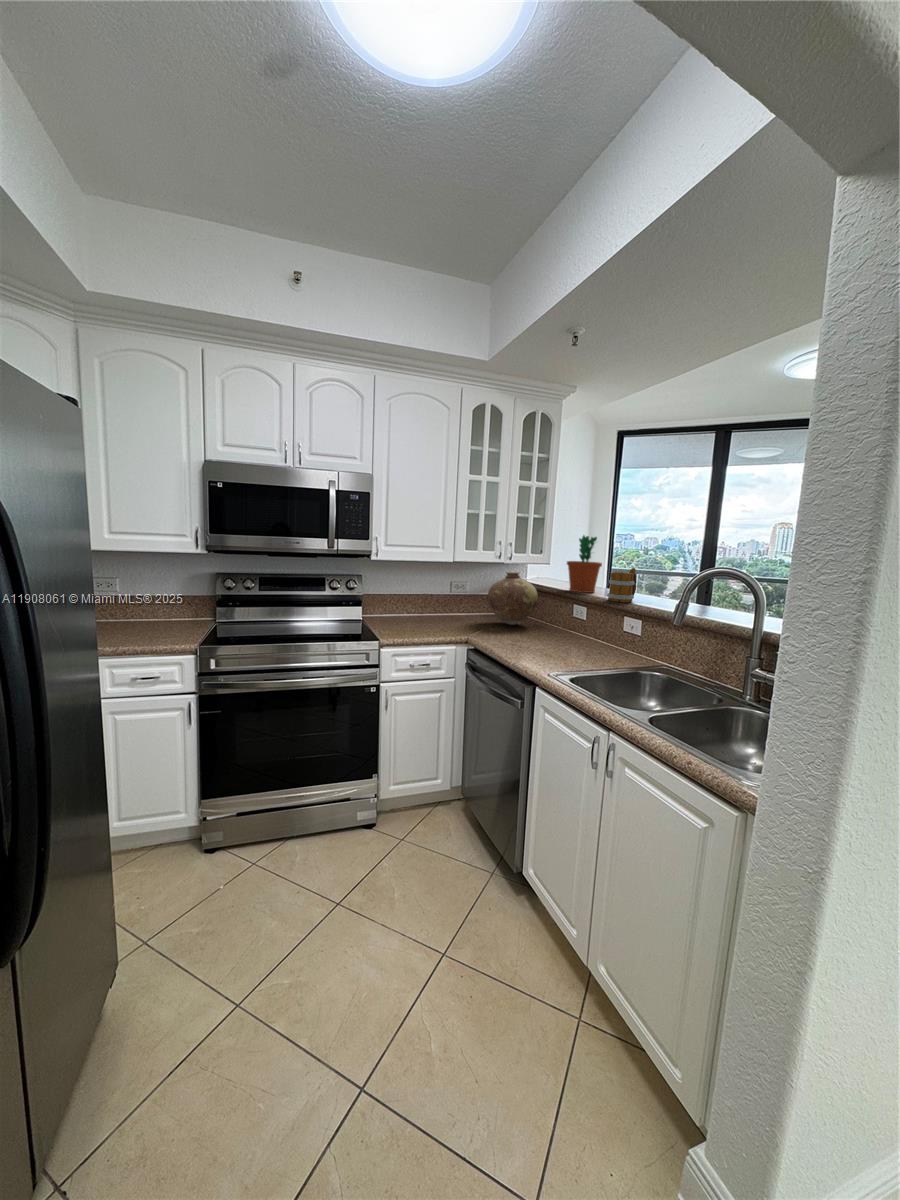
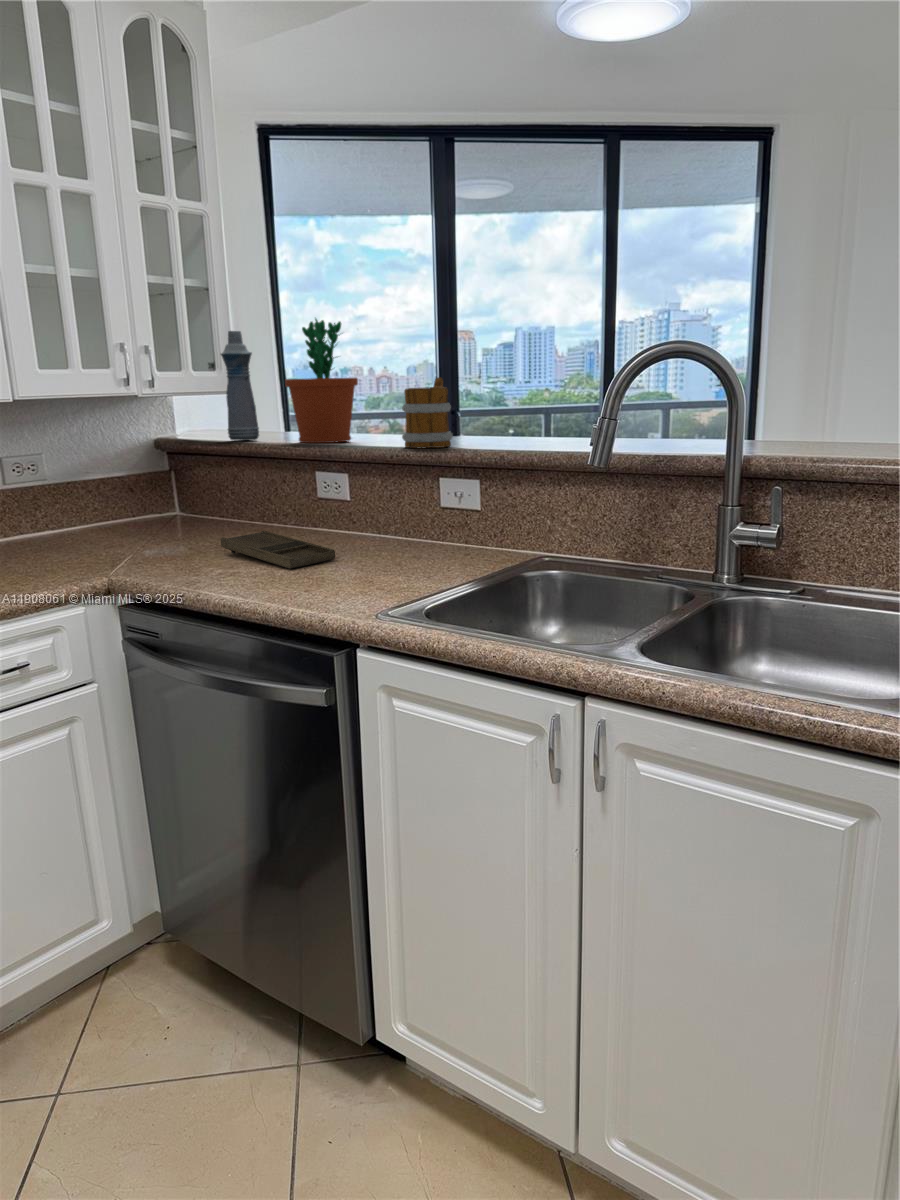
bottle: none [541,537,558,586] -> present [221,331,259,441]
vase: present [488,572,538,625] -> none [114,415,233,536]
tray: none [518,628,561,647] -> present [221,531,335,568]

